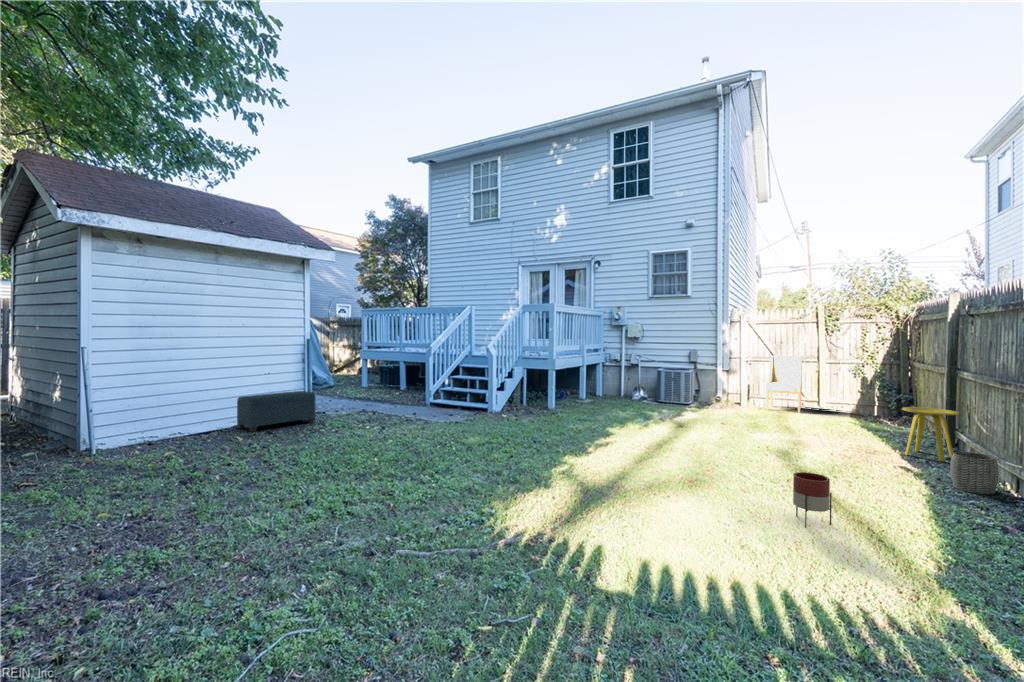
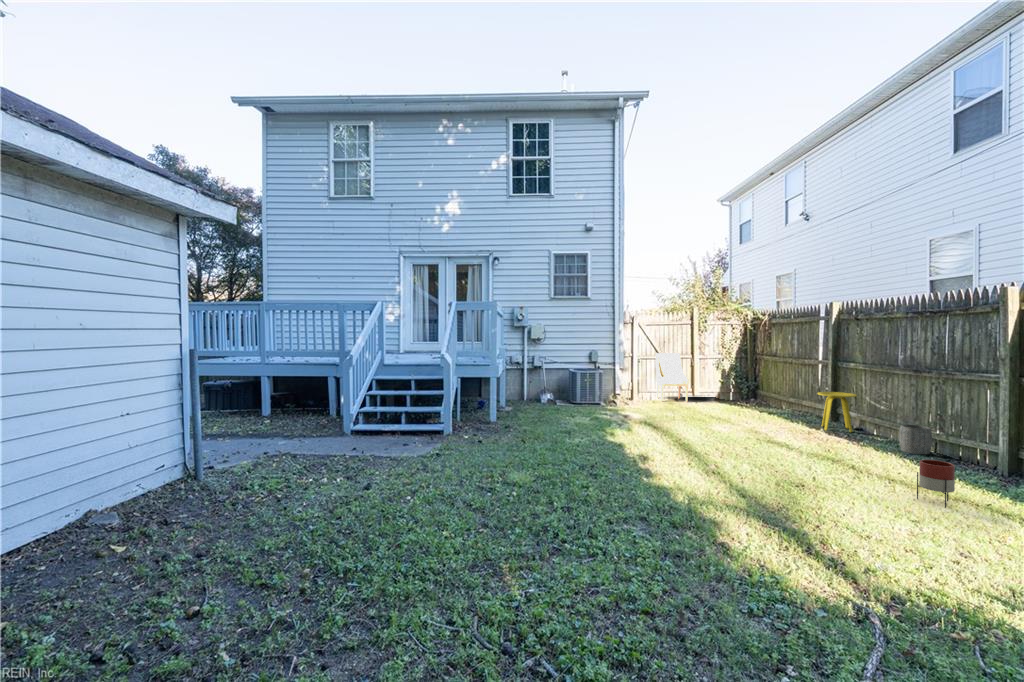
bench: present [237,391,316,432] -> none [94,439,231,526]

